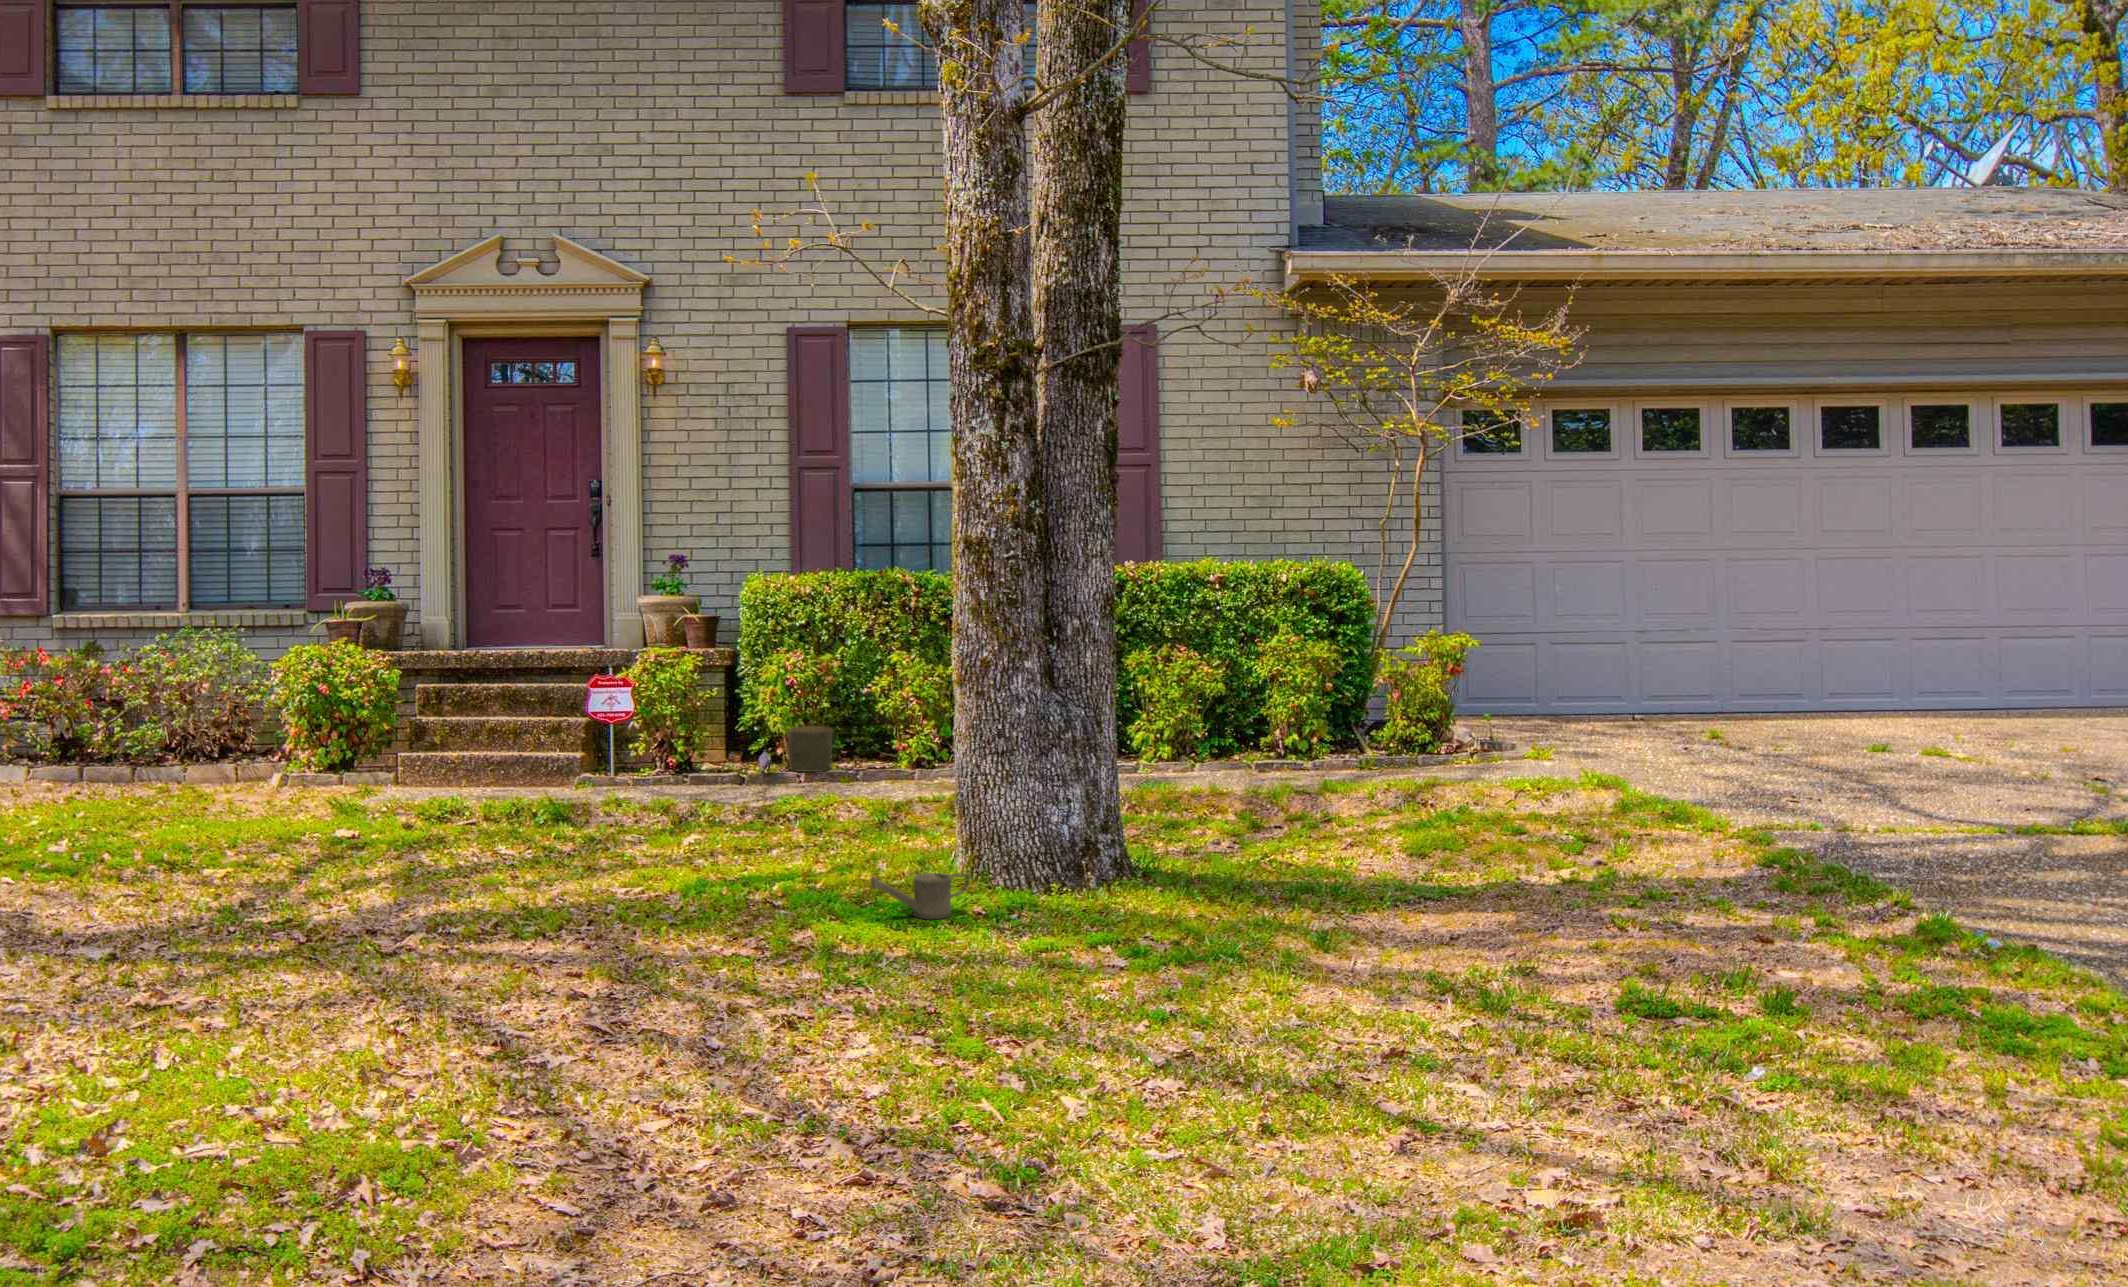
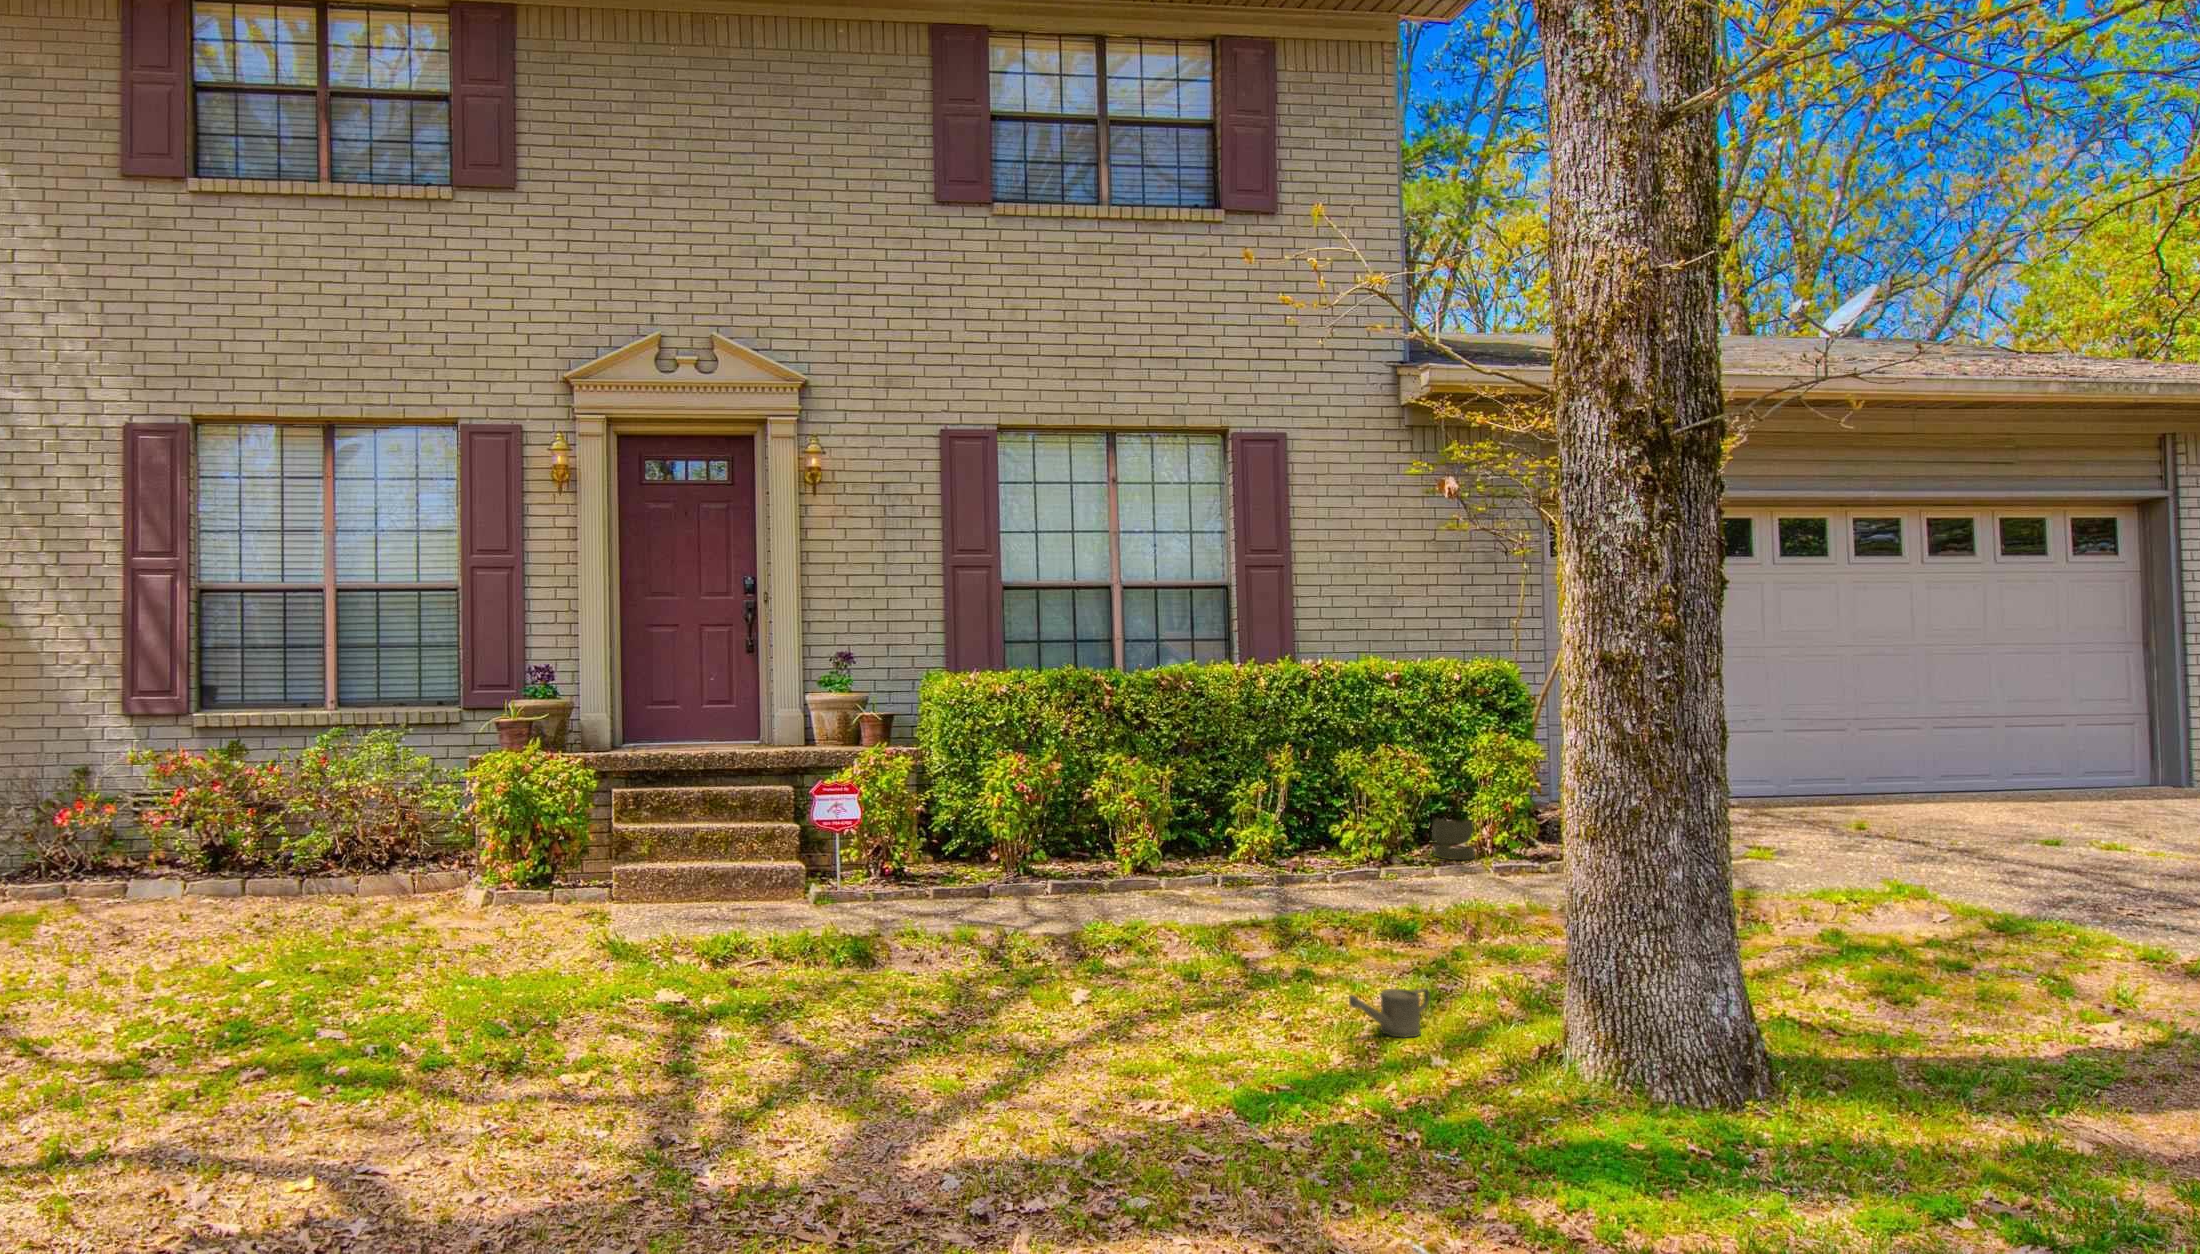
planter: present [789,726,832,772] -> present [1432,819,1475,860]

